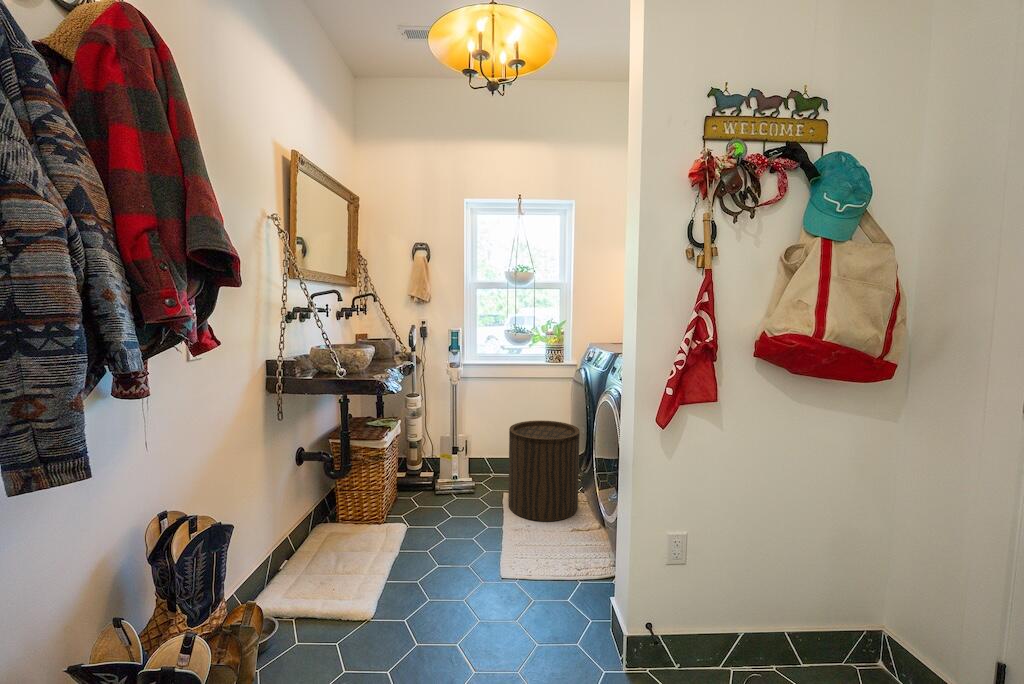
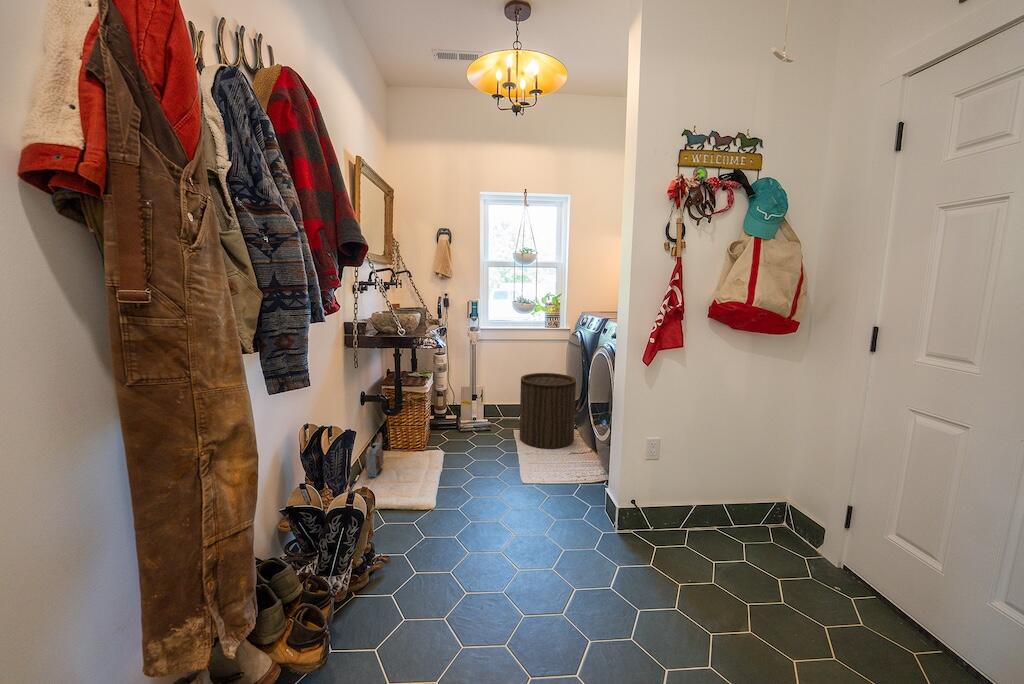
watering can: none [292,500,325,563] -> present [365,433,384,477]

